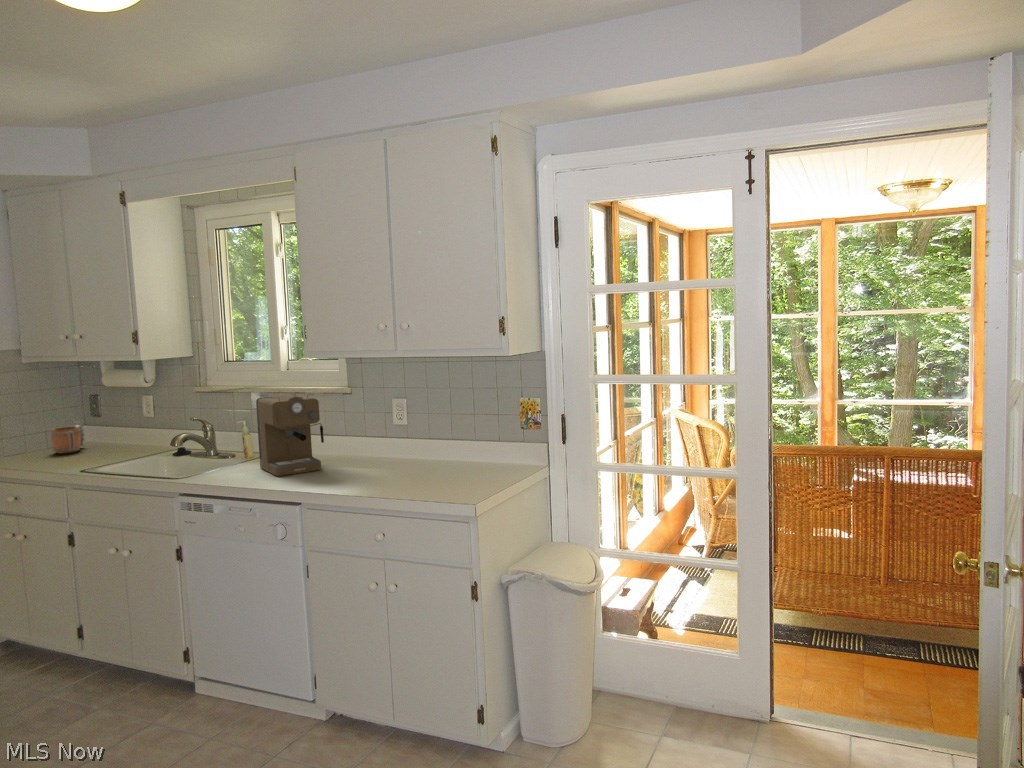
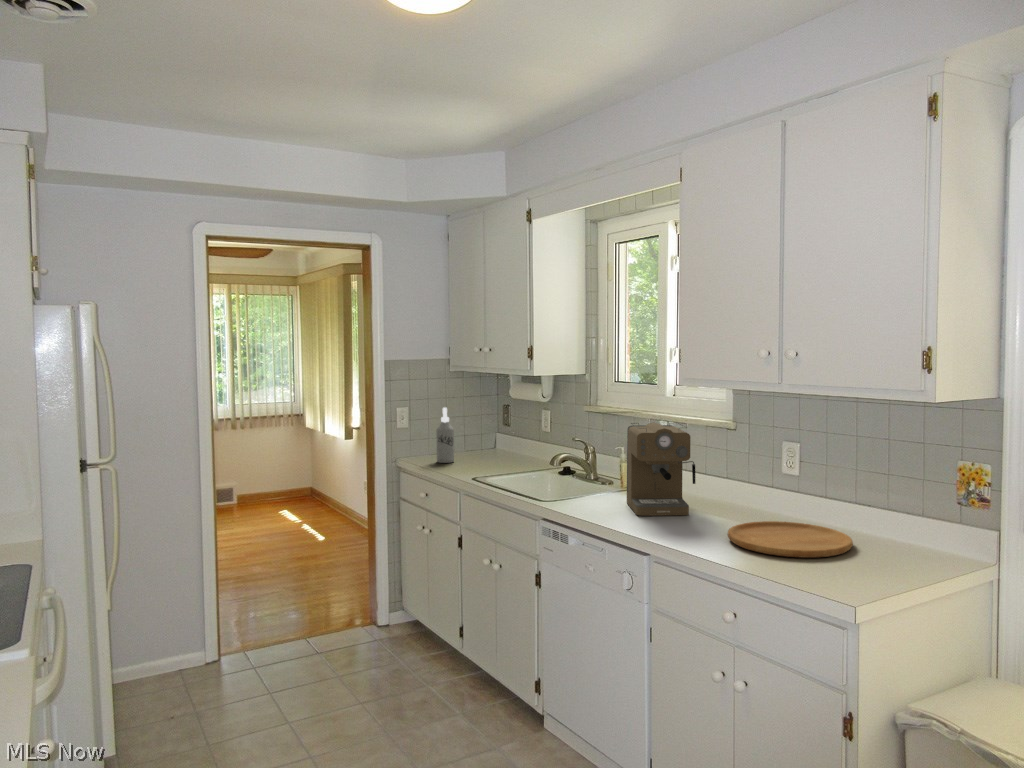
spray bottle: none [19,402,44,462] -> present [436,407,454,463]
mug: present [51,425,85,453] -> none [464,432,493,458]
cutting board: none [363,460,457,485] -> present [728,521,853,558]

